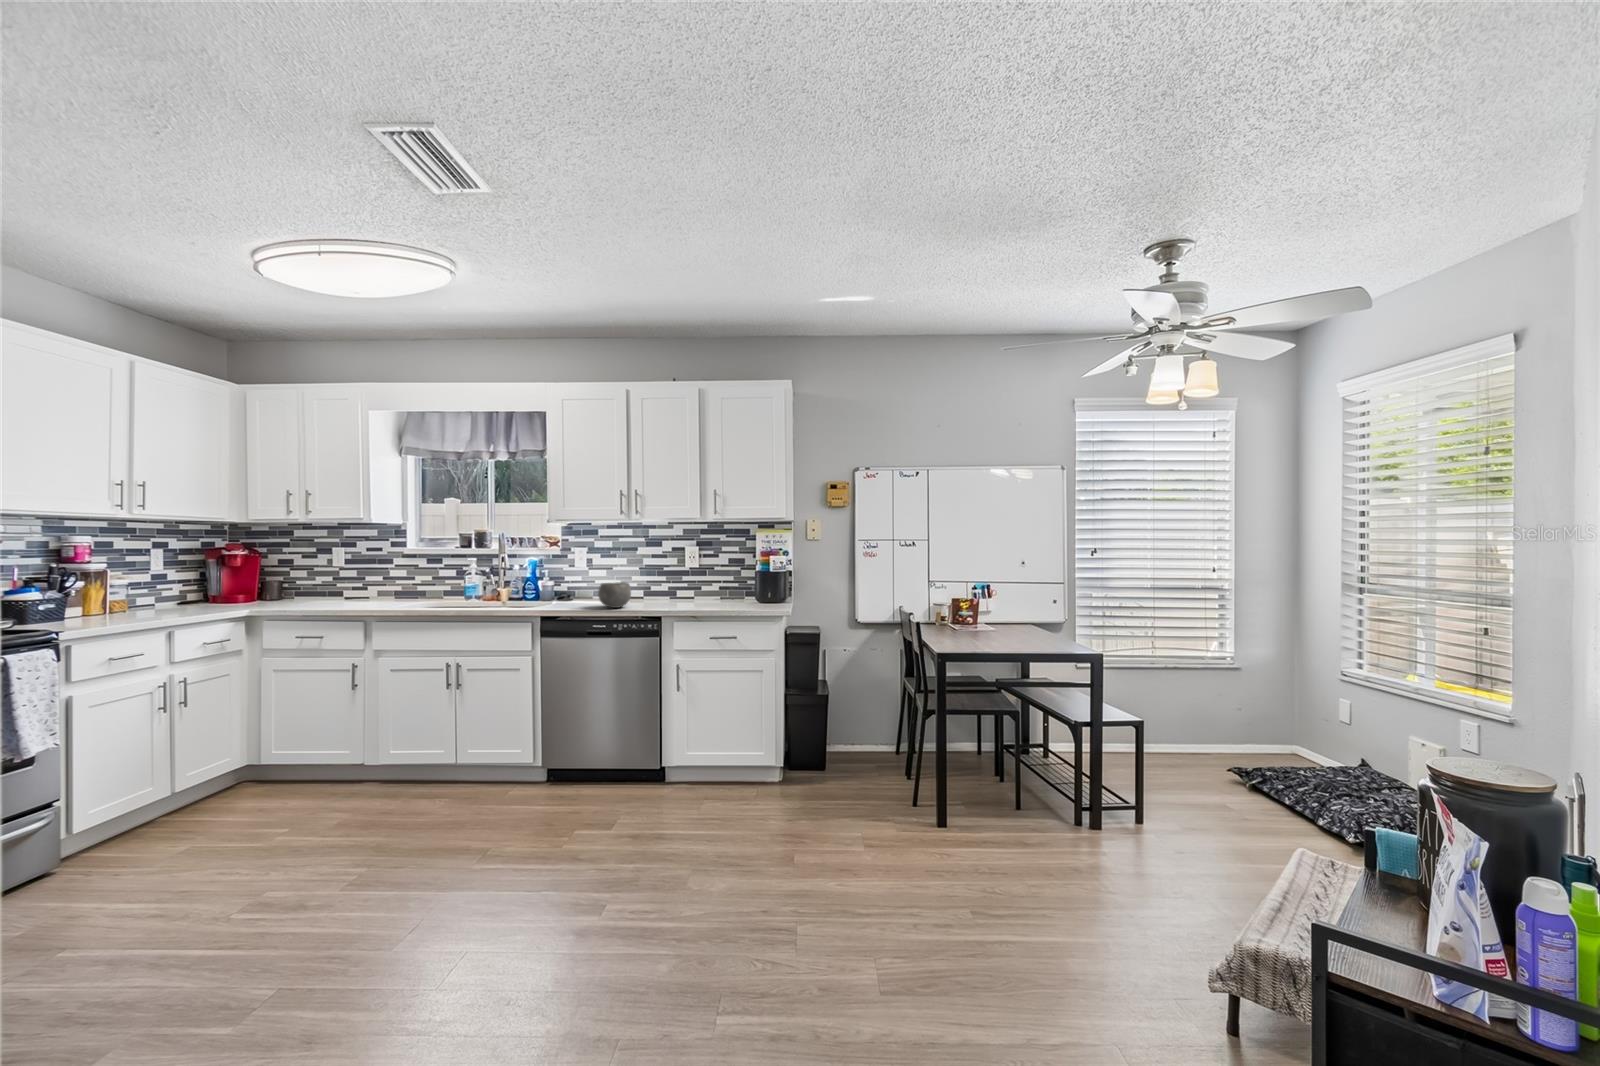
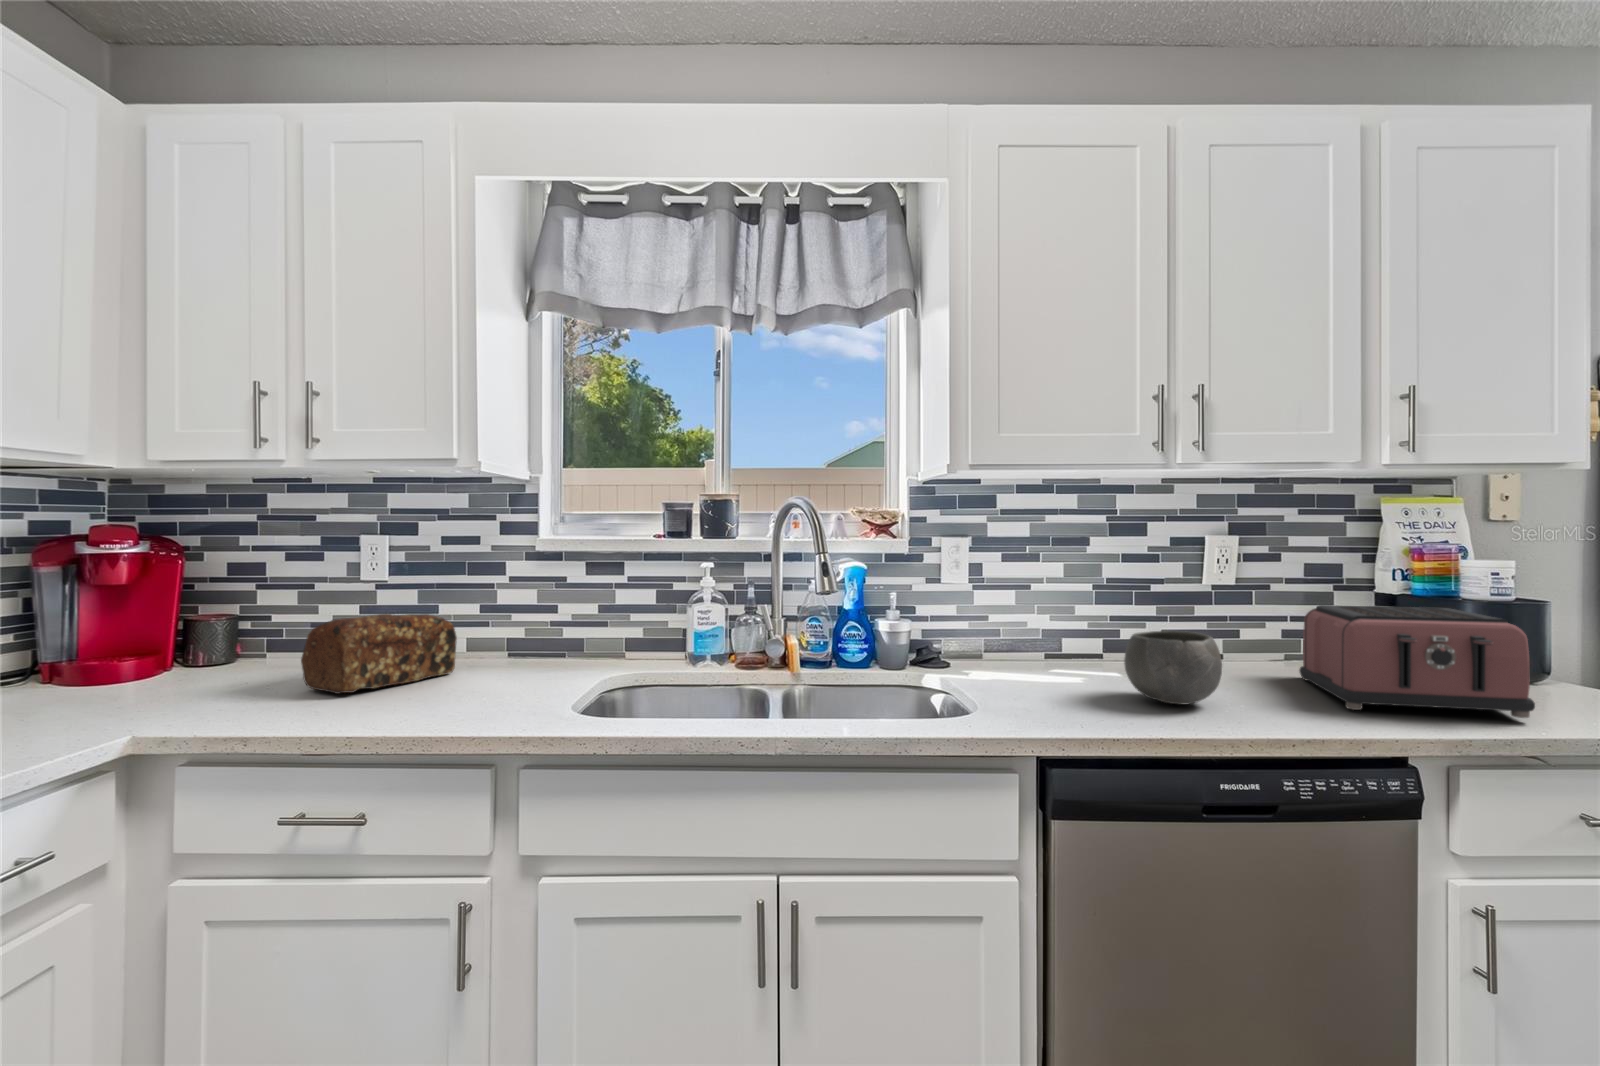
toaster: none [668,574,741,610] -> present [1299,605,1535,718]
bread loaf: none [303,578,366,605] -> present [301,614,457,694]

